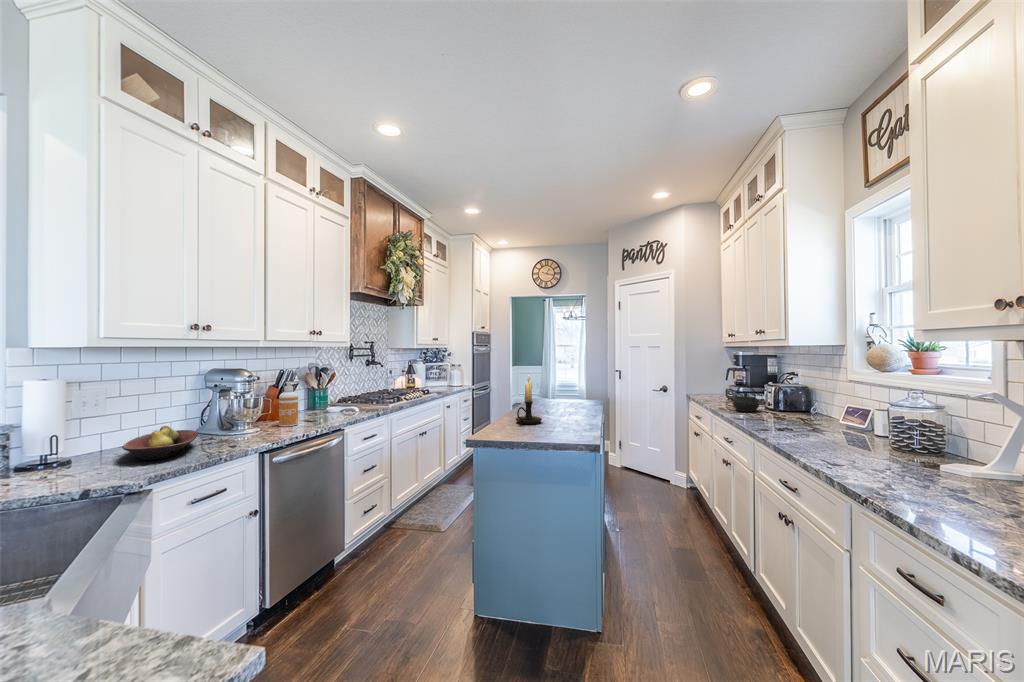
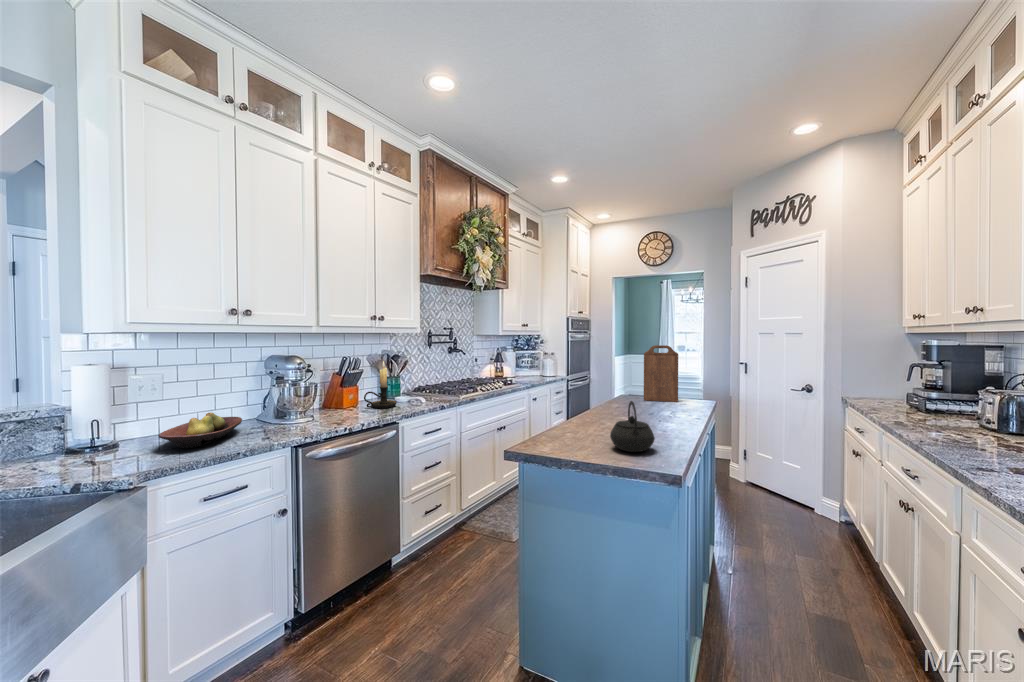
cutting board: none [552,357,579,402] -> present [644,345,678,402]
candle holder: present [516,374,542,424] -> present [364,362,396,408]
soap dispenser: present [279,382,298,426] -> none [333,370,353,416]
kettle: present [733,384,759,412] -> present [610,401,655,452]

